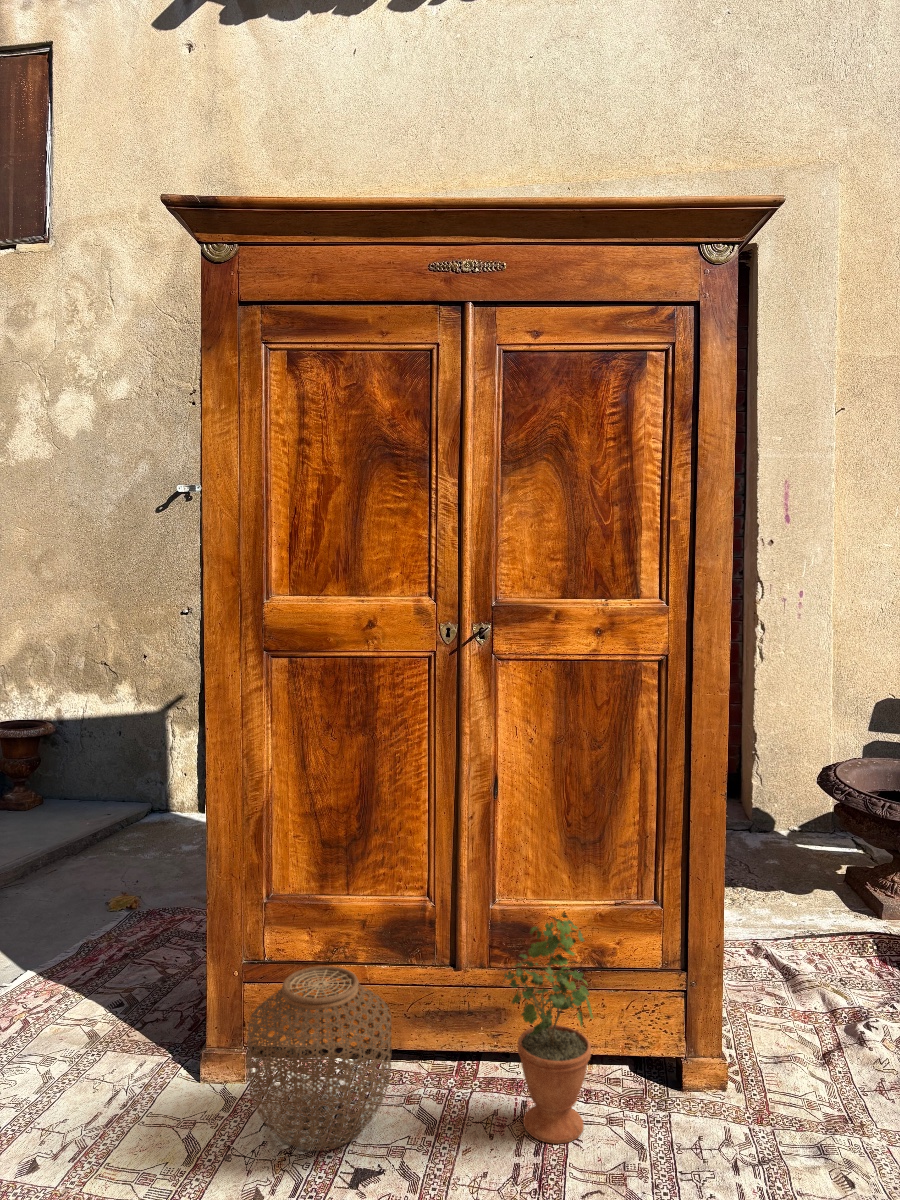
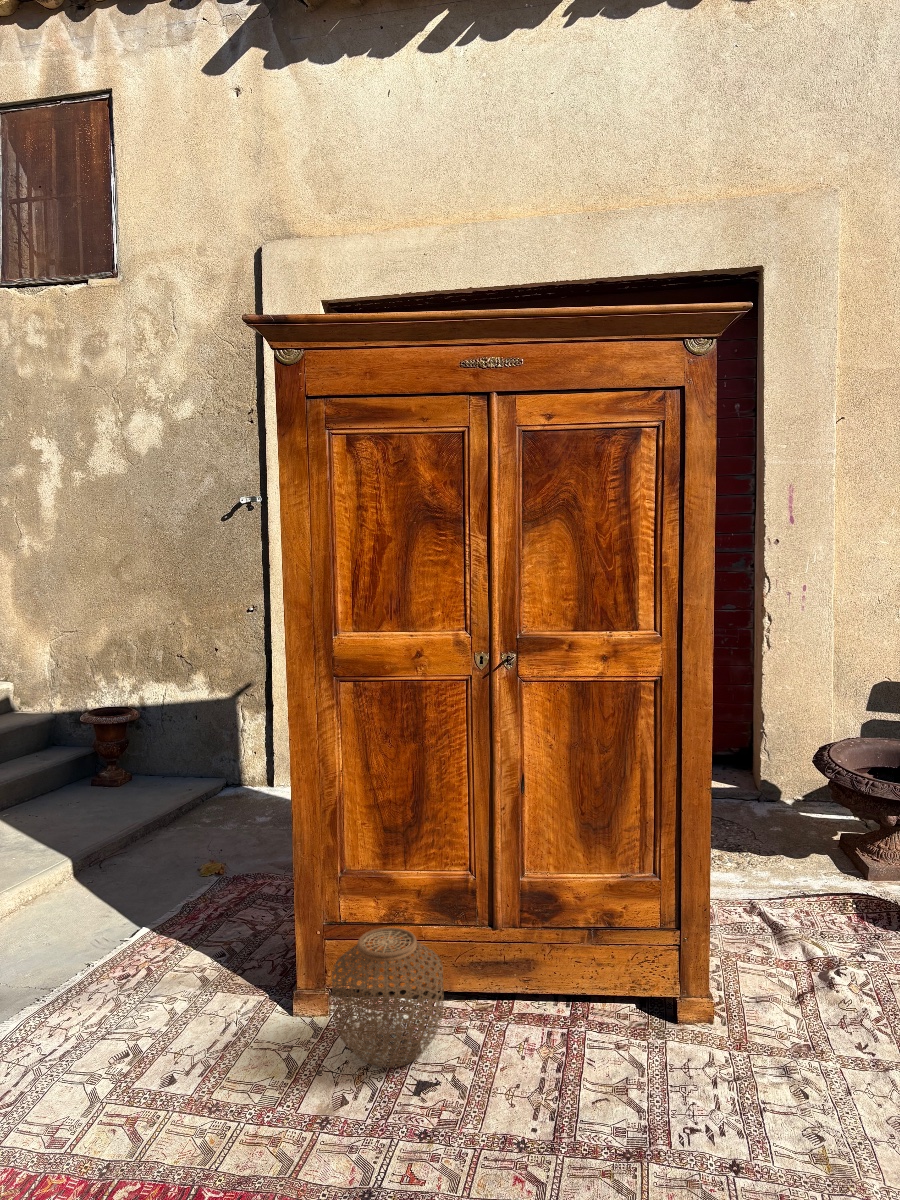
potted plant: present [504,906,593,1144] -> none [529,880,603,1063]

